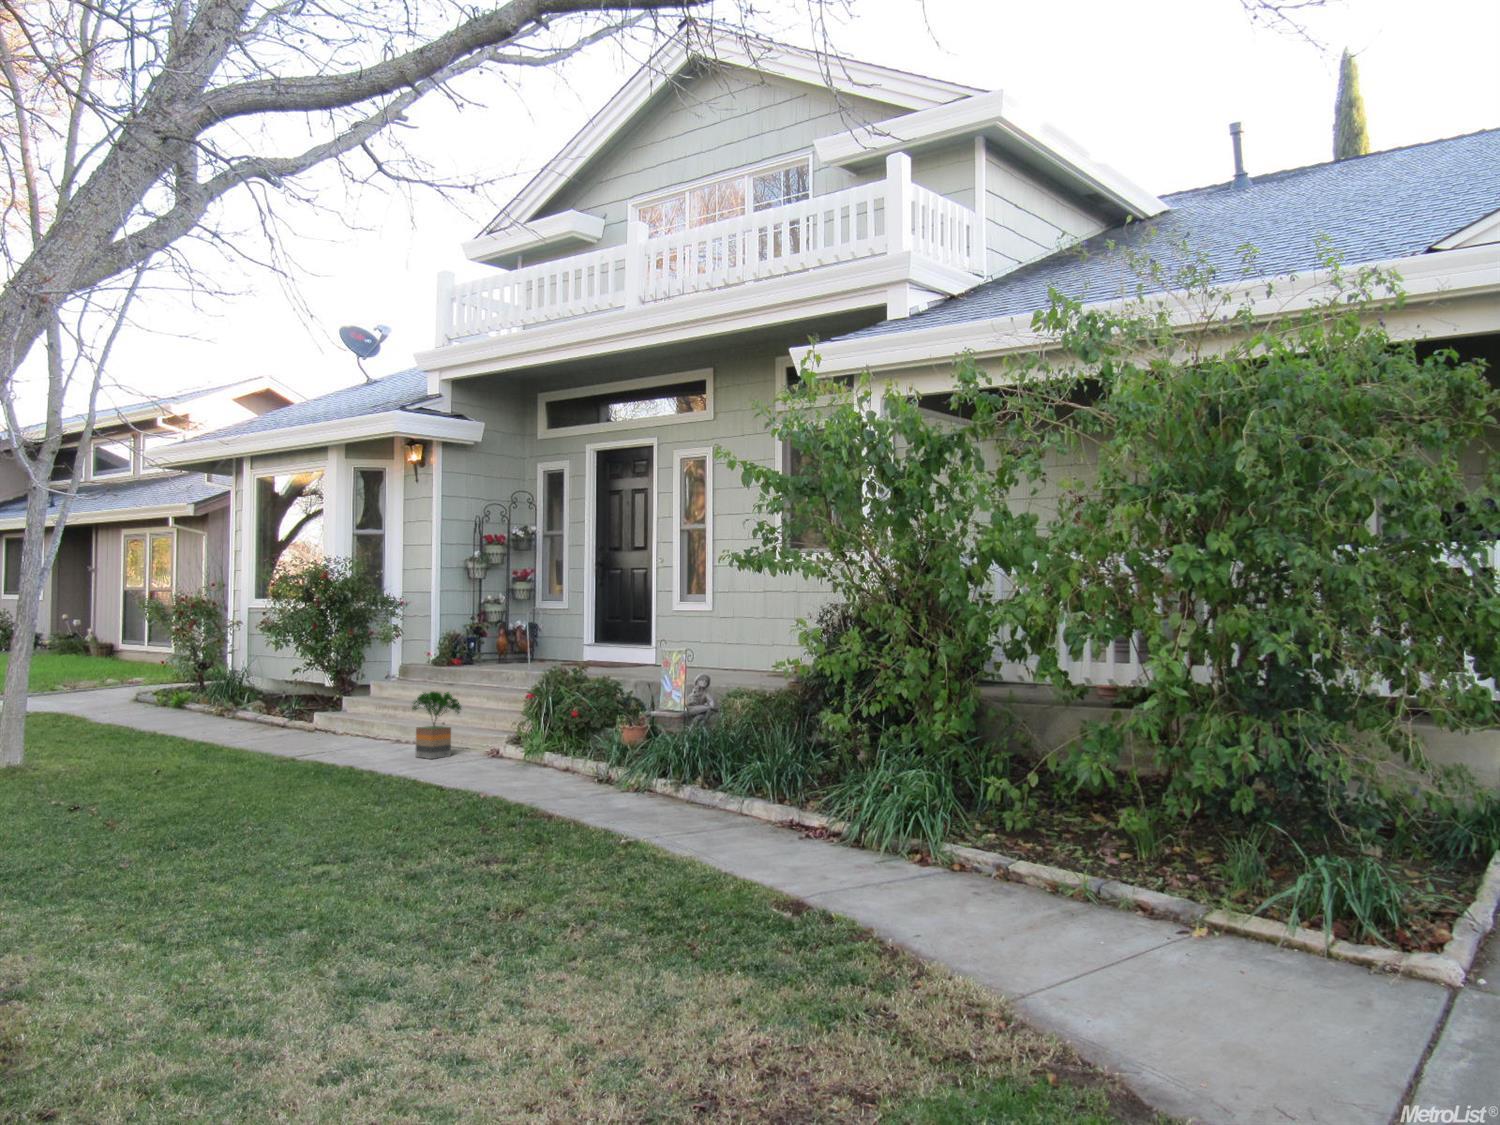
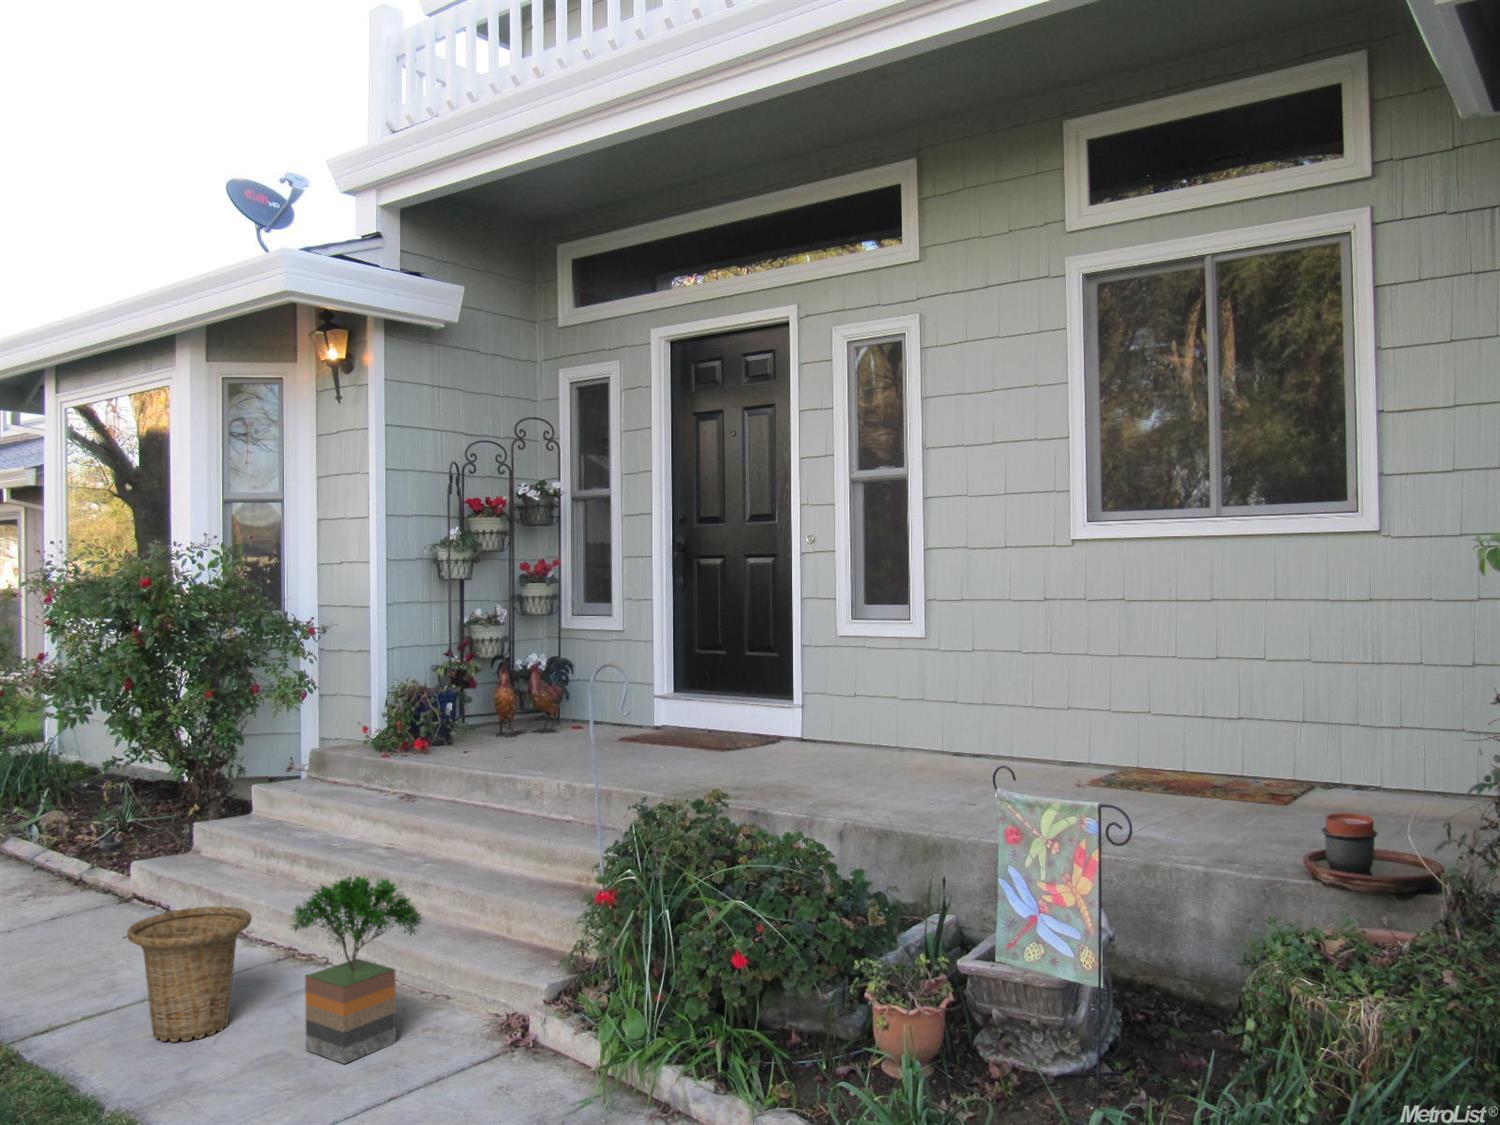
basket: none [344,708,392,756] -> present [127,906,252,1042]

